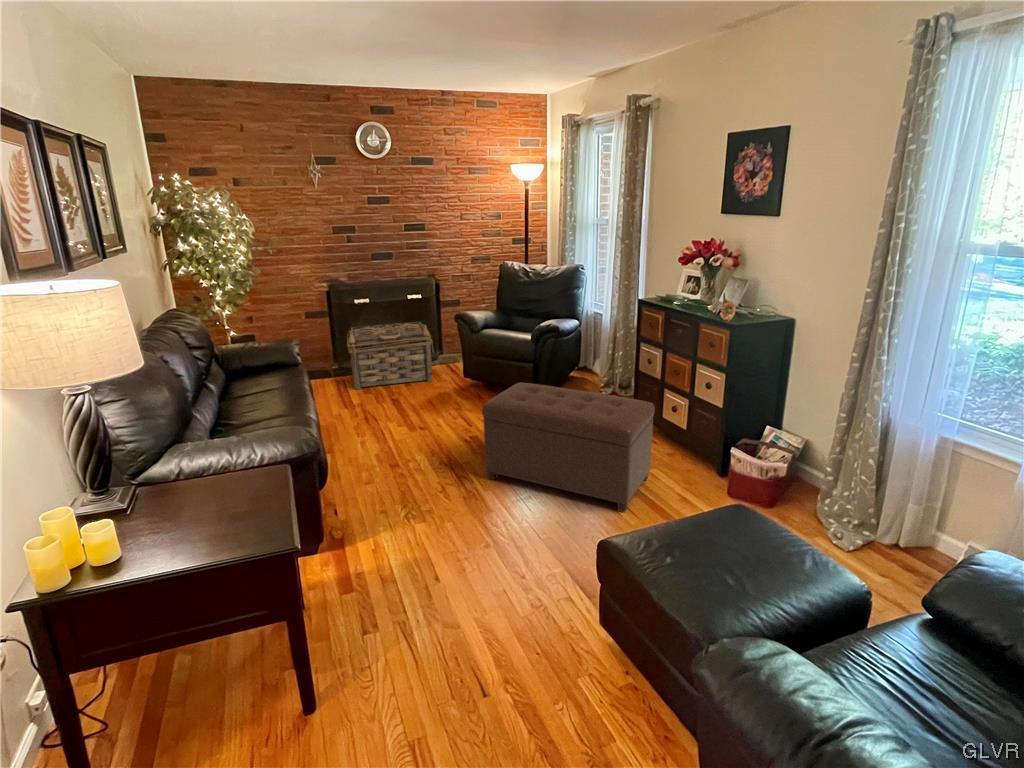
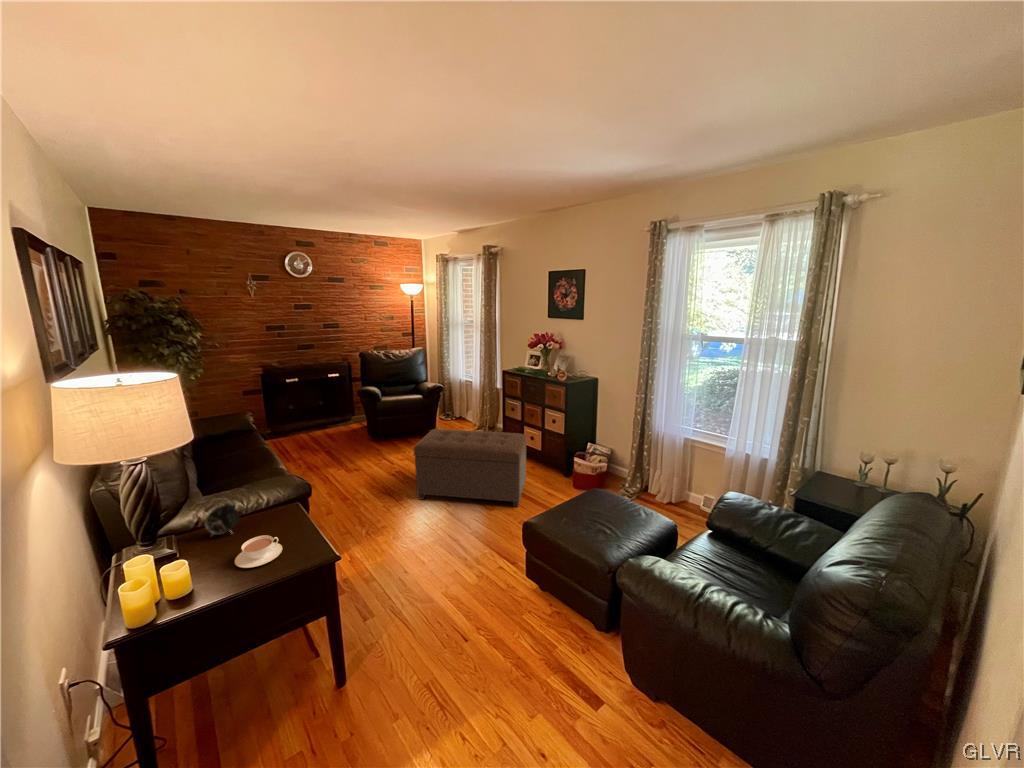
basket: present [347,322,433,389] -> none [279,393,352,448]
alarm clock: none [171,450,212,495] -> present [204,502,239,535]
teacup: none [185,503,242,541] -> present [235,535,282,568]

